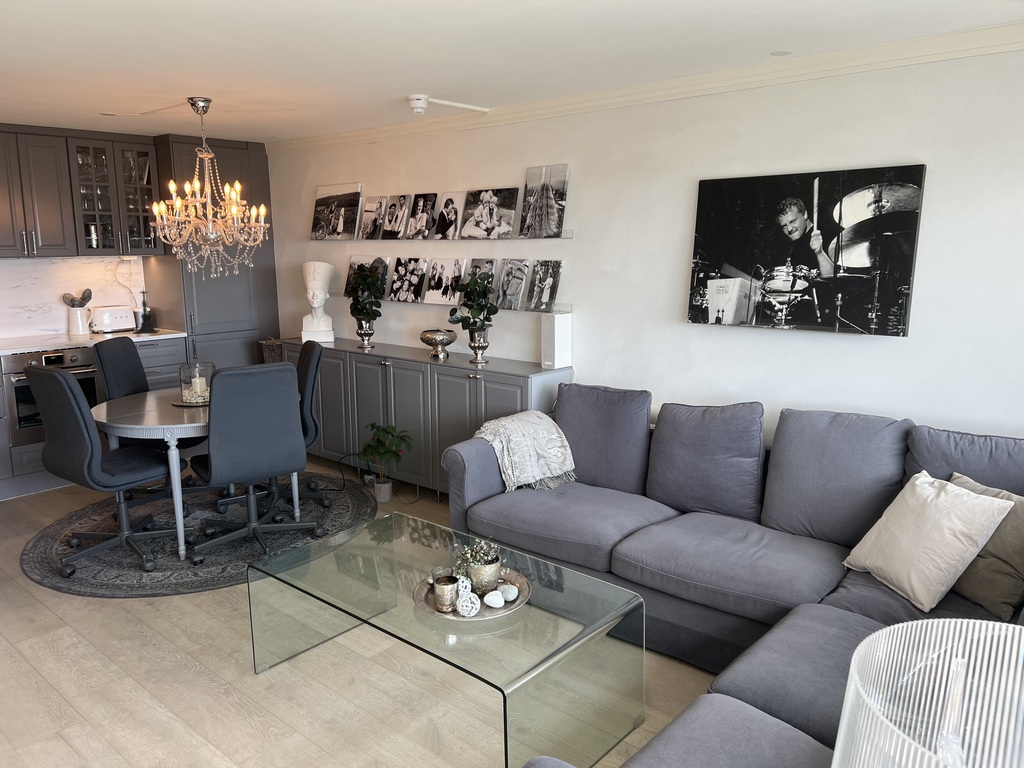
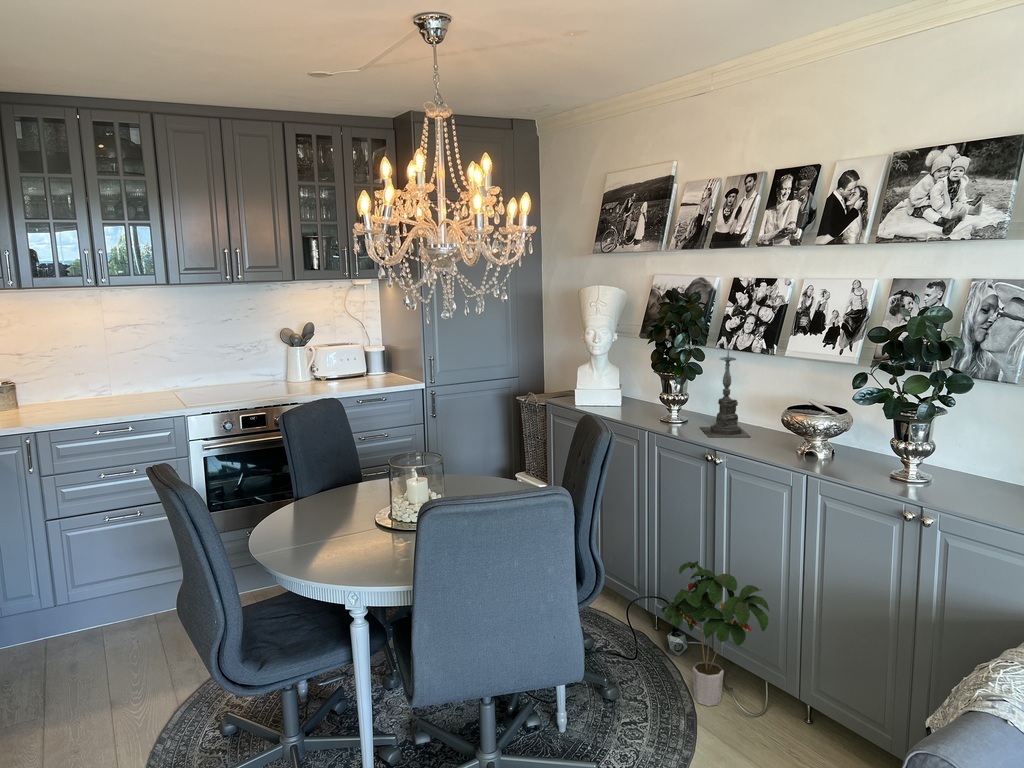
candle holder: present [134,290,158,333] -> present [700,347,750,437]

